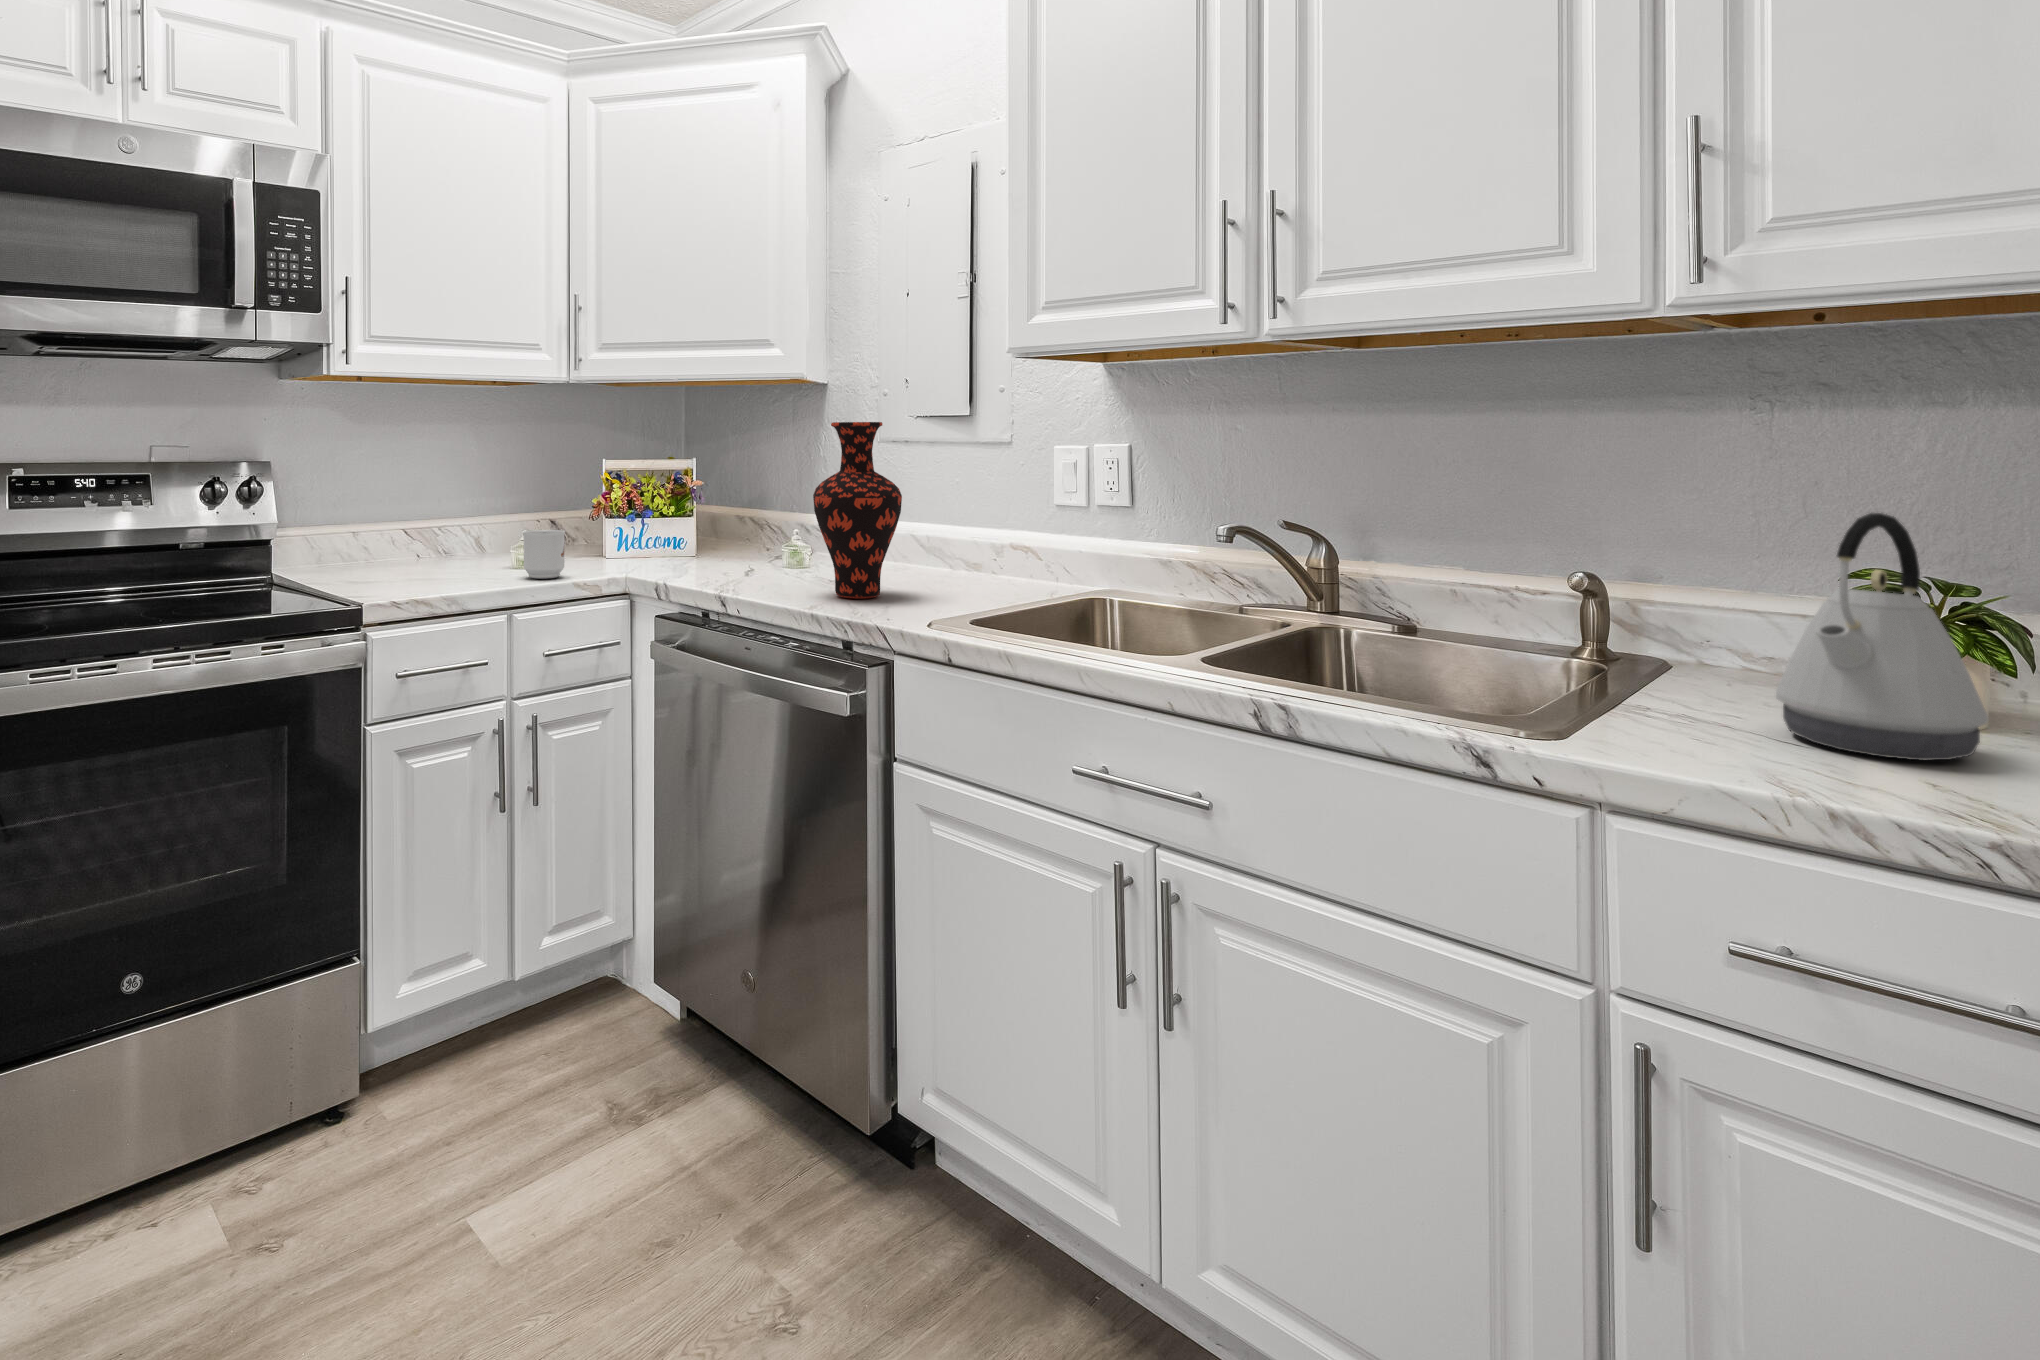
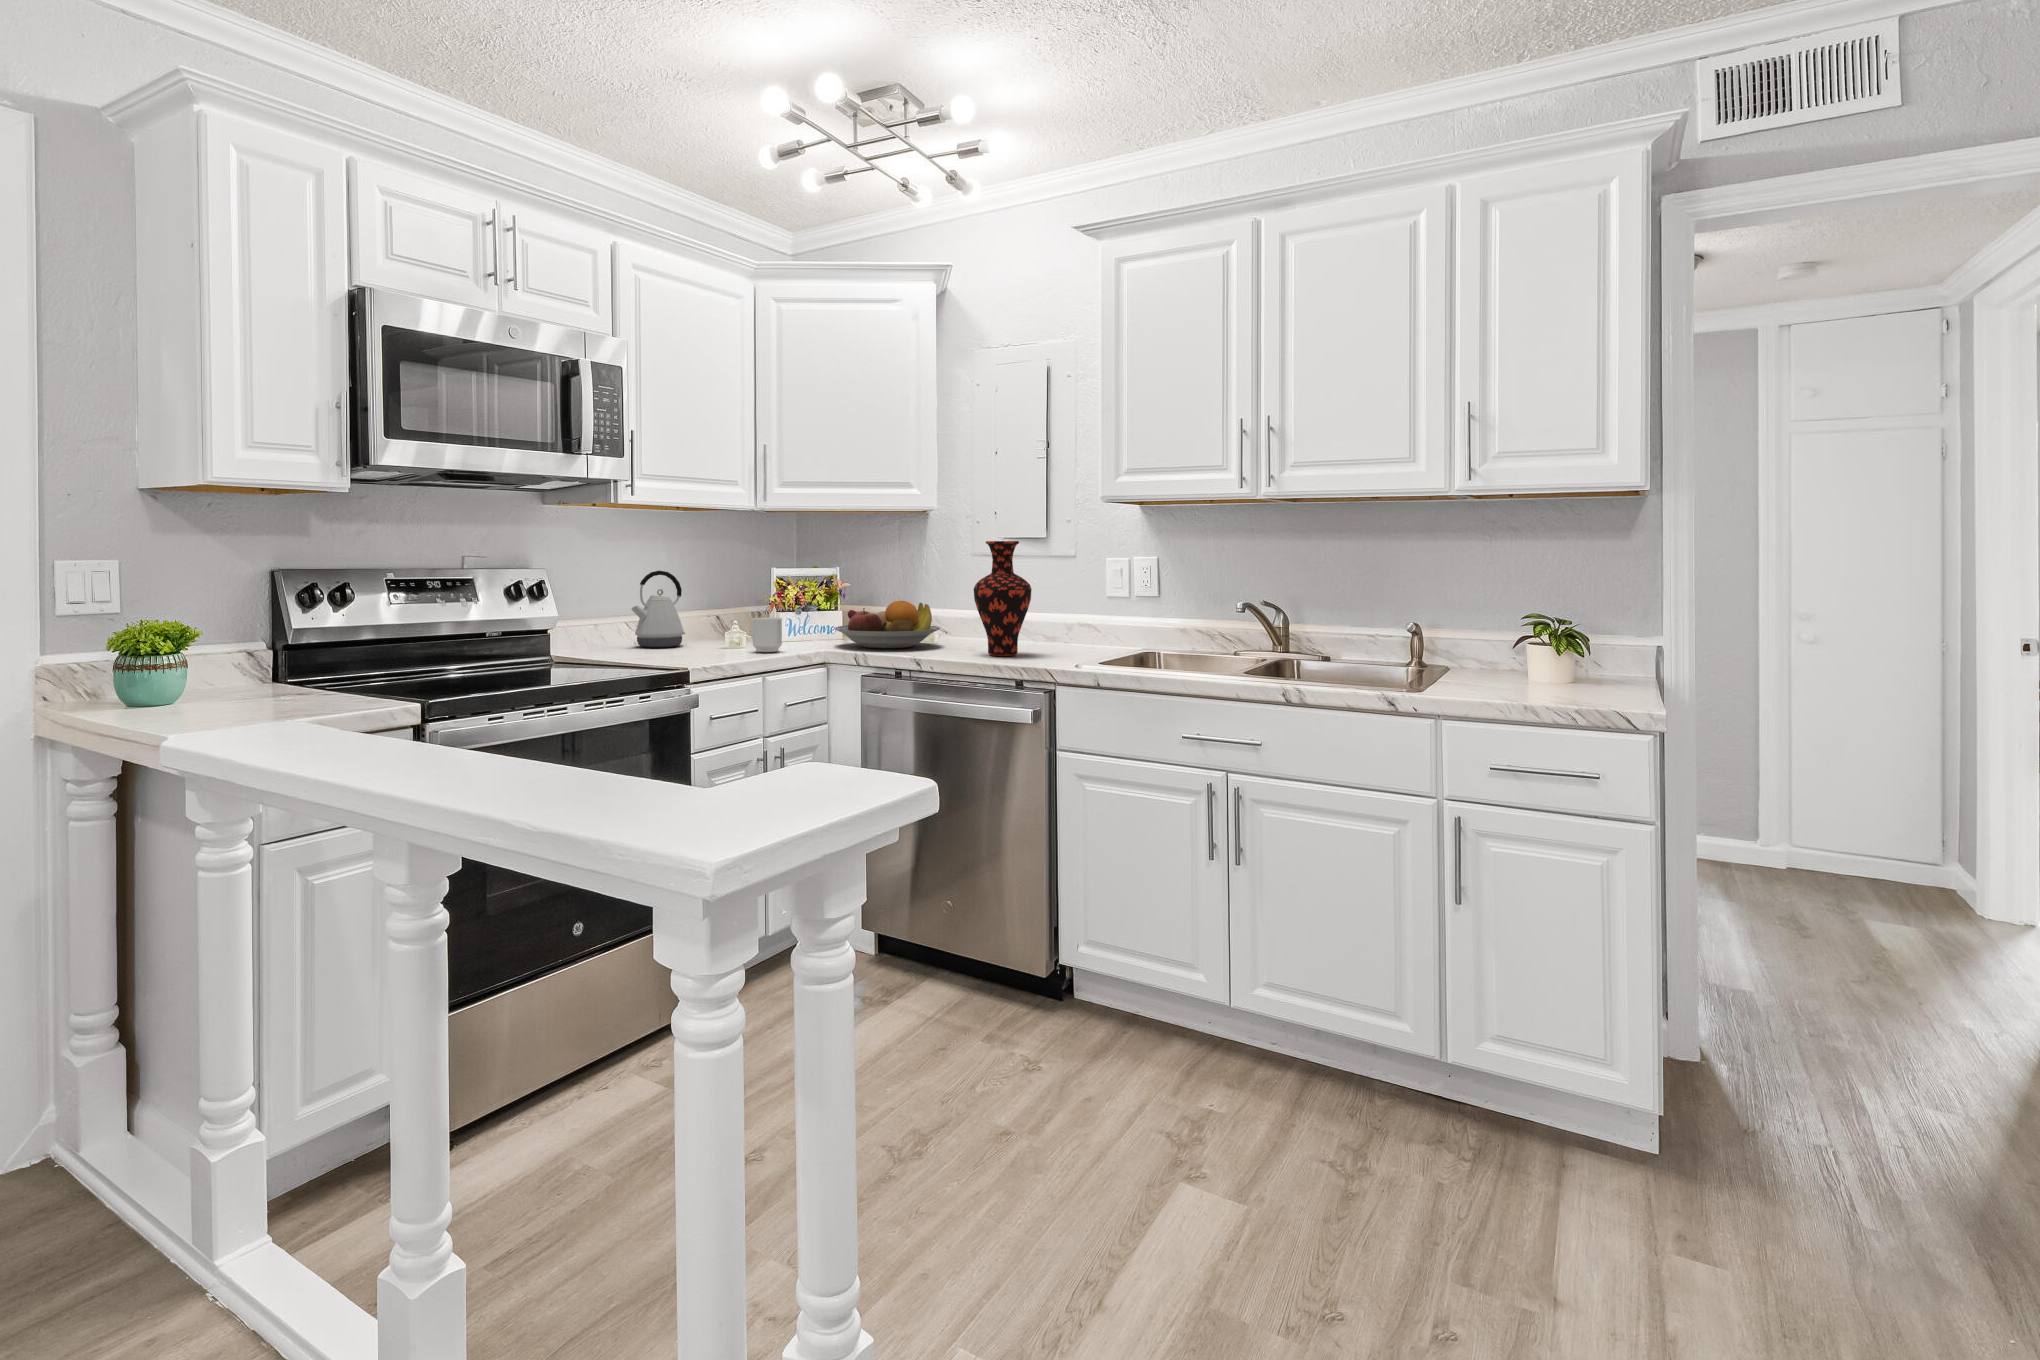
fruit bowl: none [651,509,801,577] -> present [835,601,940,648]
kettle: present [1776,513,1988,760] -> present [631,571,685,648]

